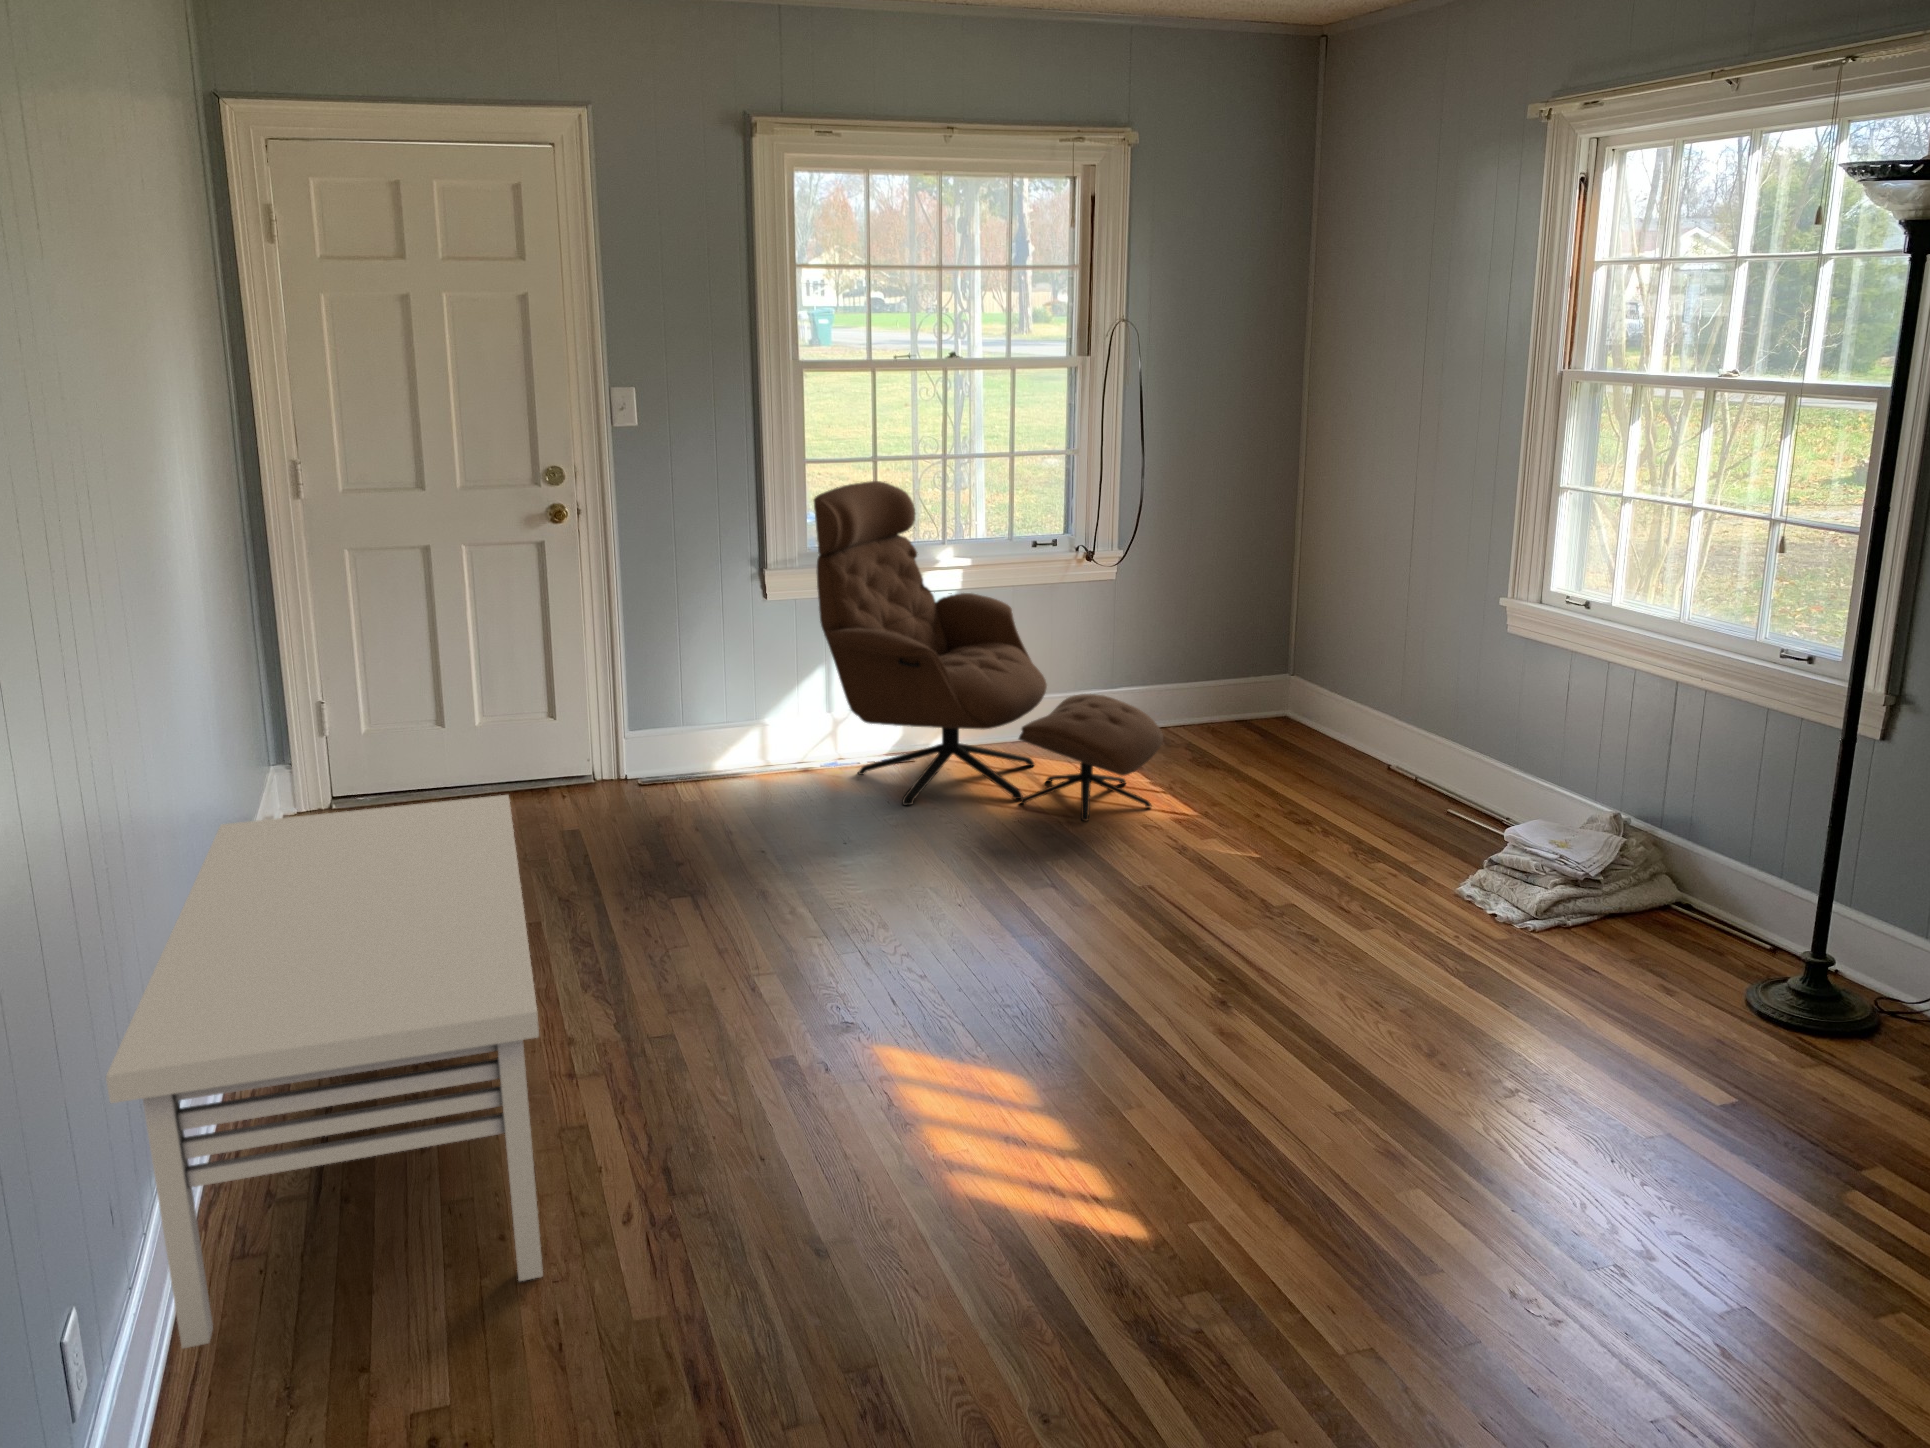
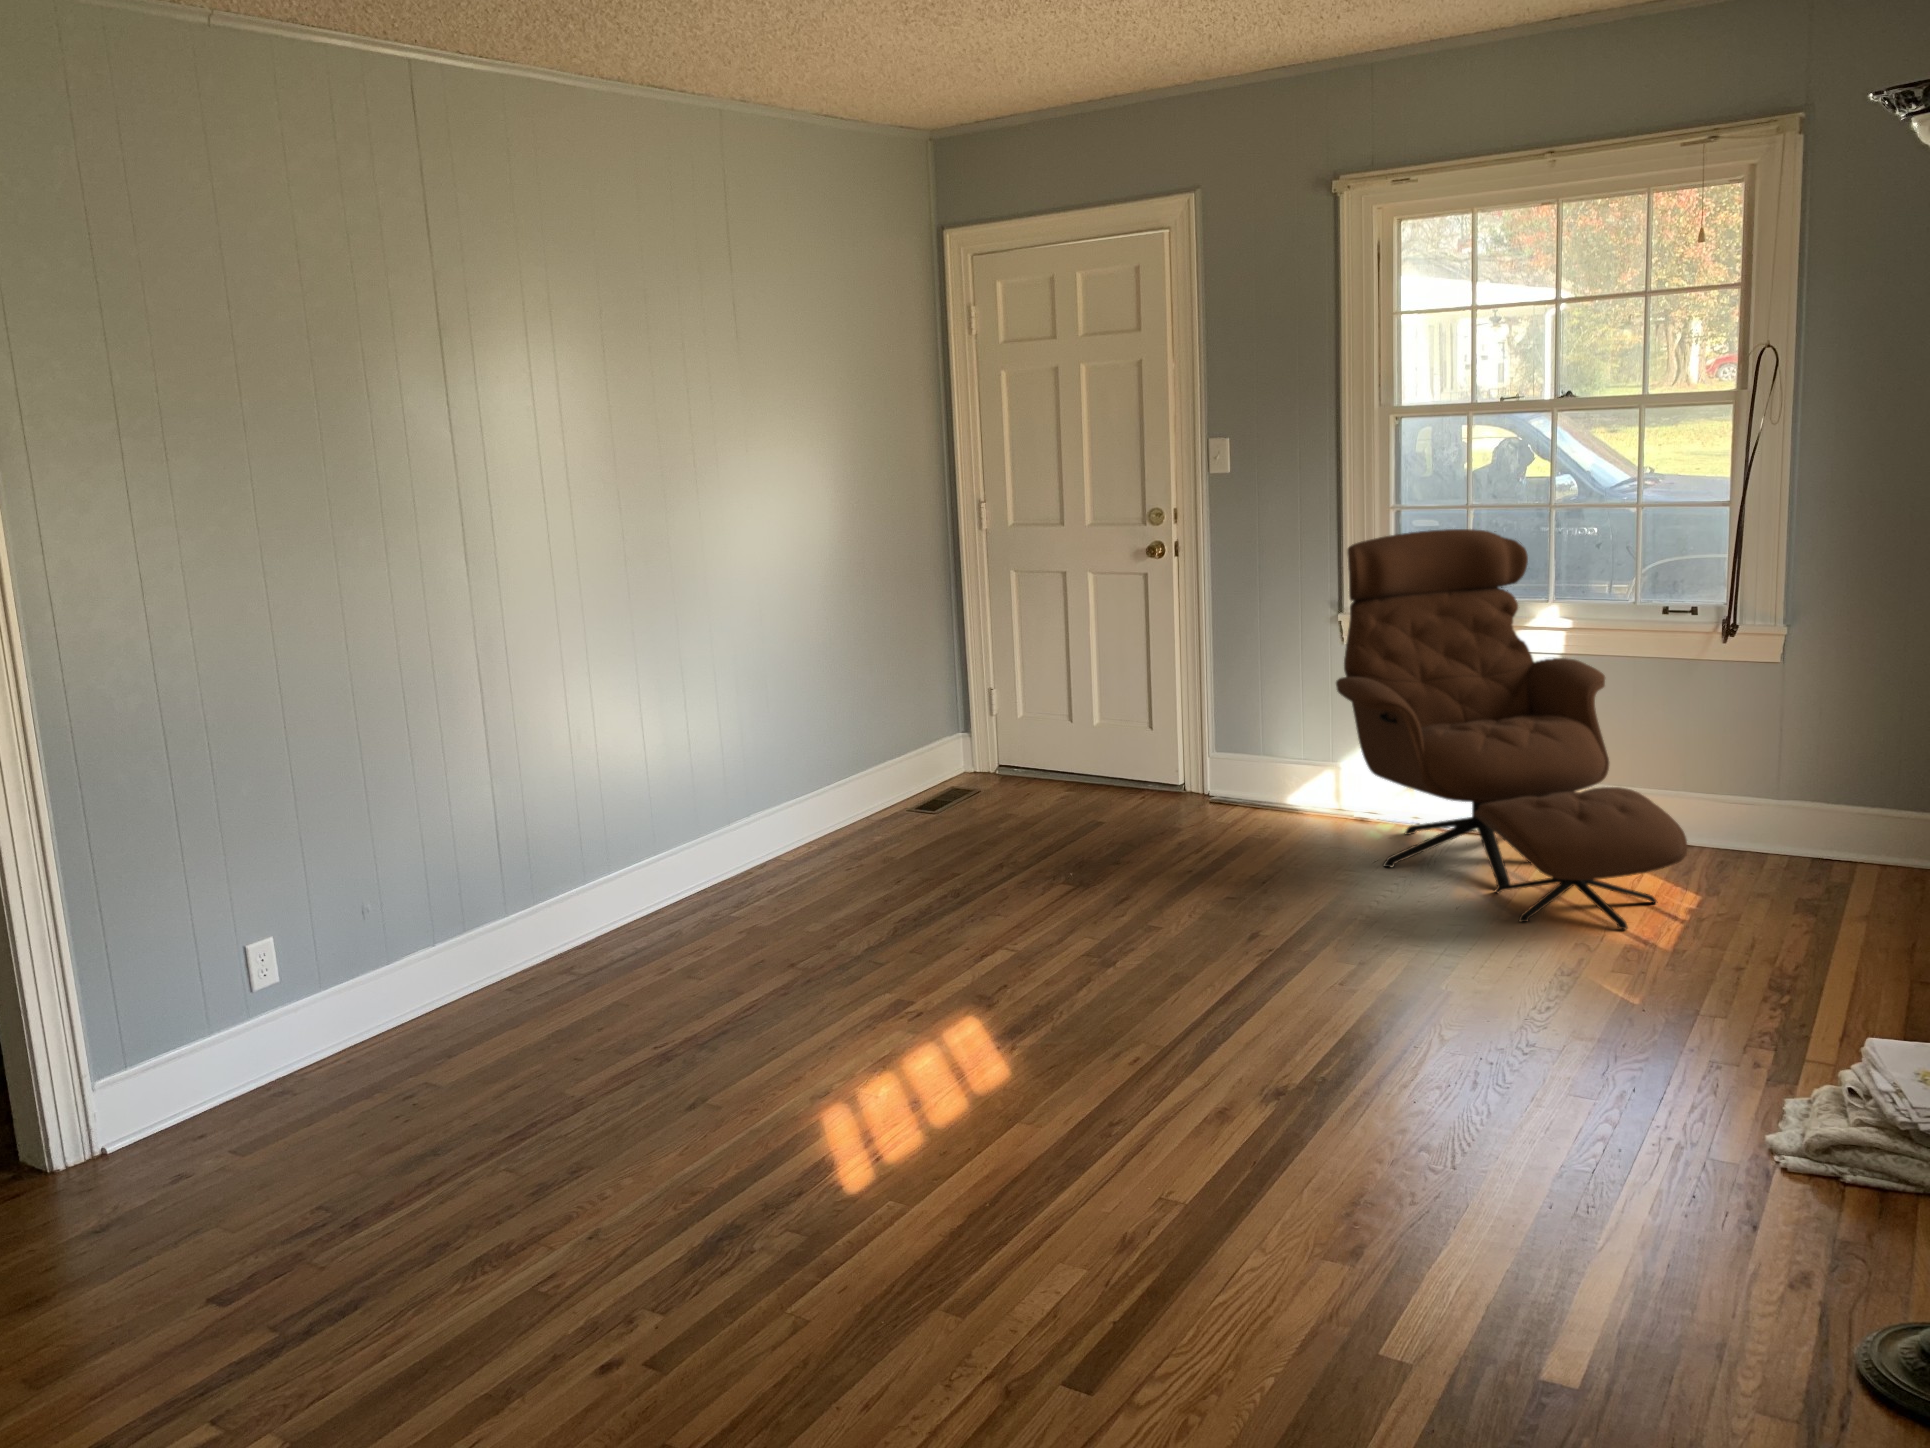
storage bench: present [106,795,543,1348] -> none [432,739,866,1037]

